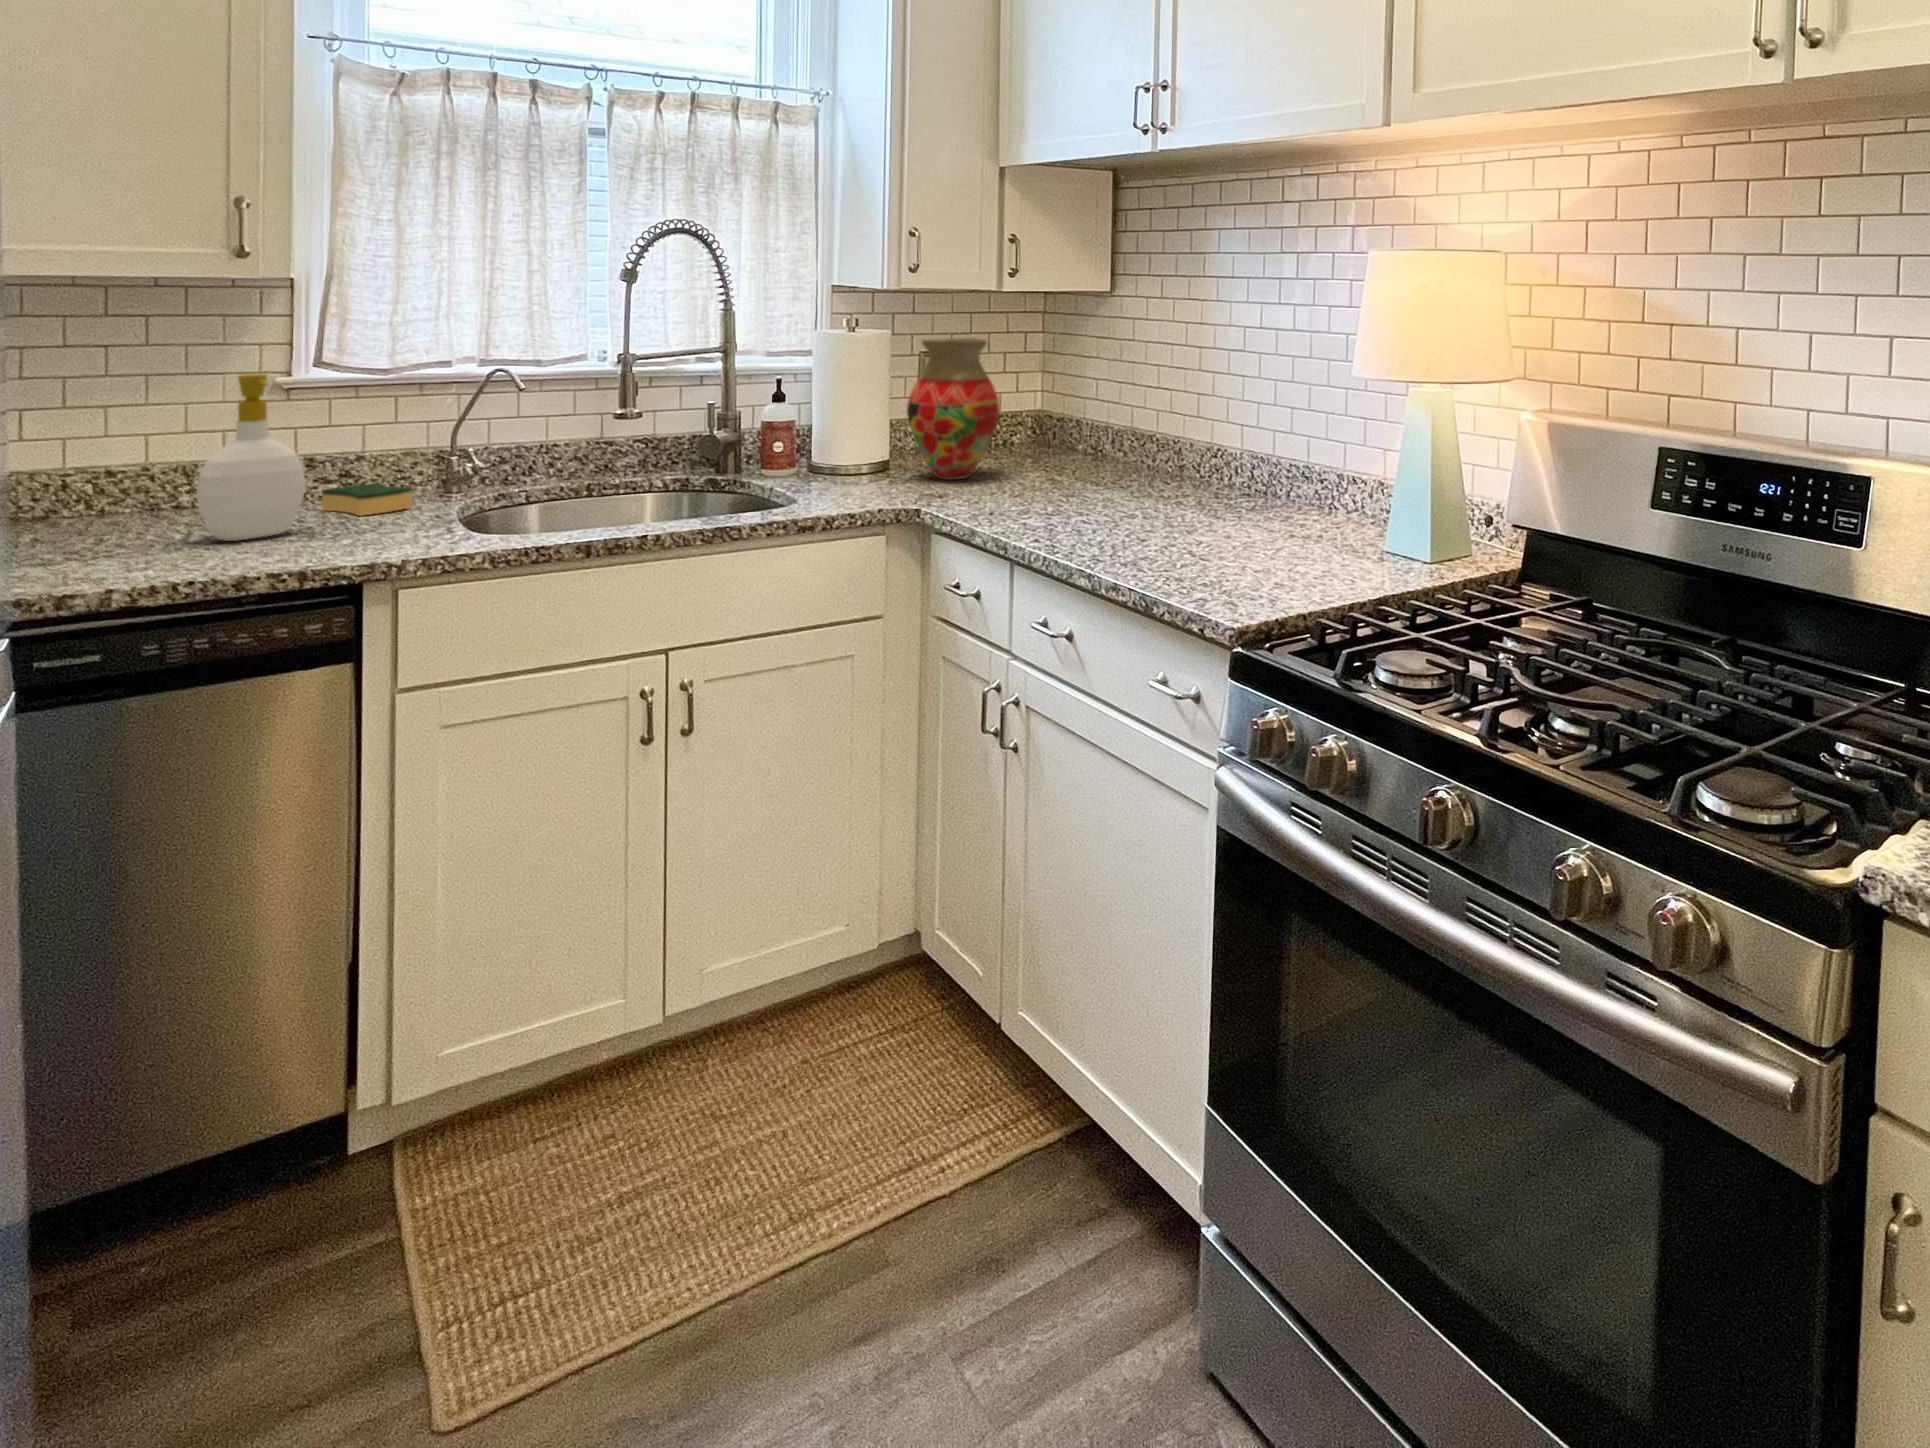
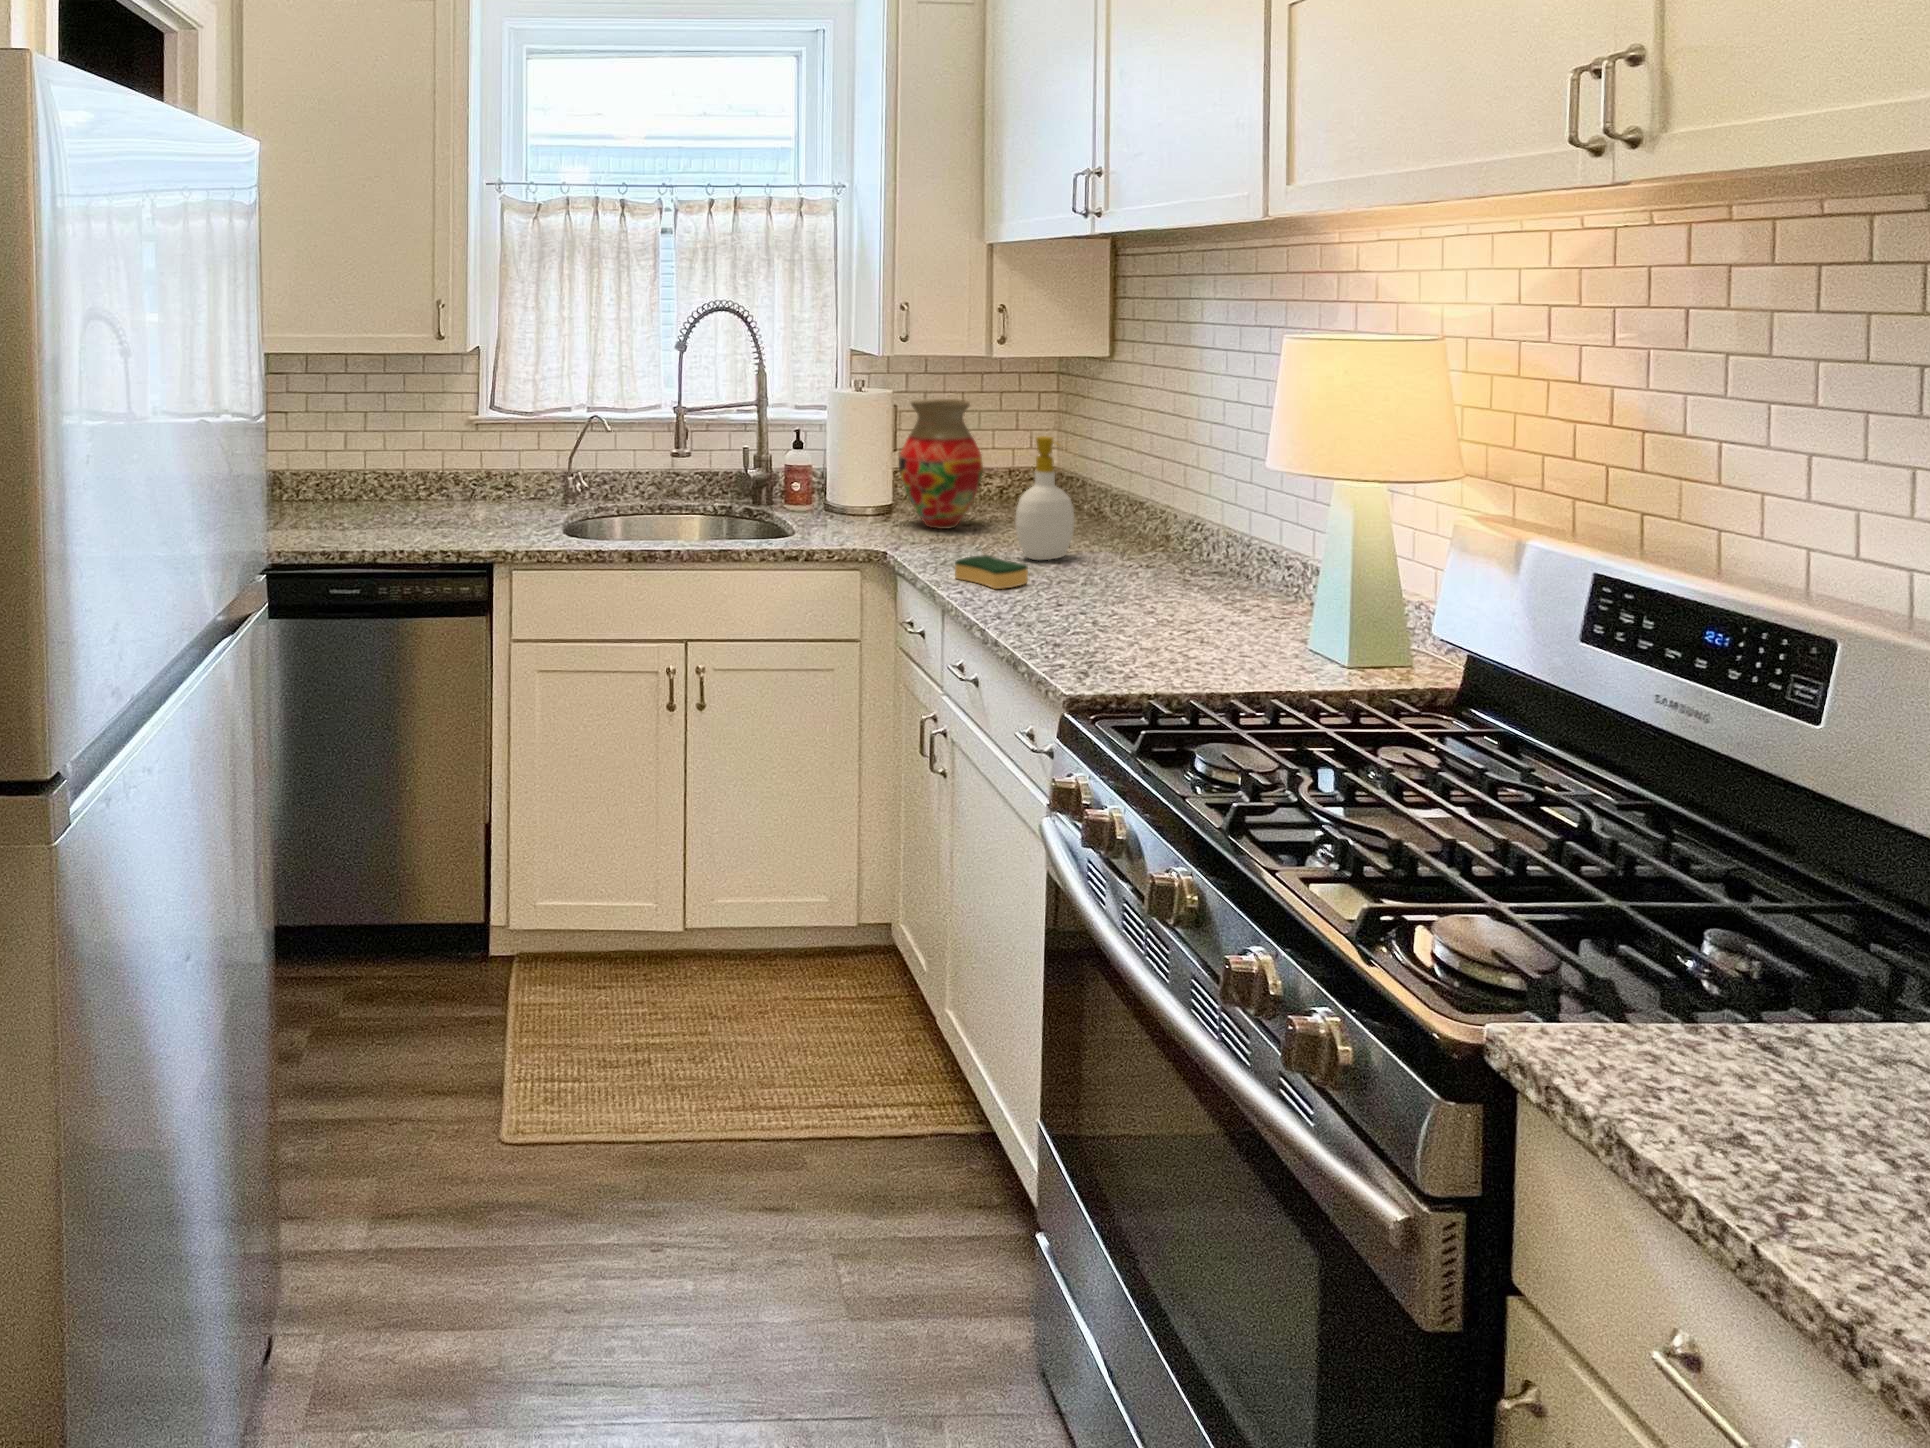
soap bottle: present [196,374,306,541] -> present [1015,436,1074,560]
sponge: present [322,483,412,516] -> present [955,555,1028,589]

